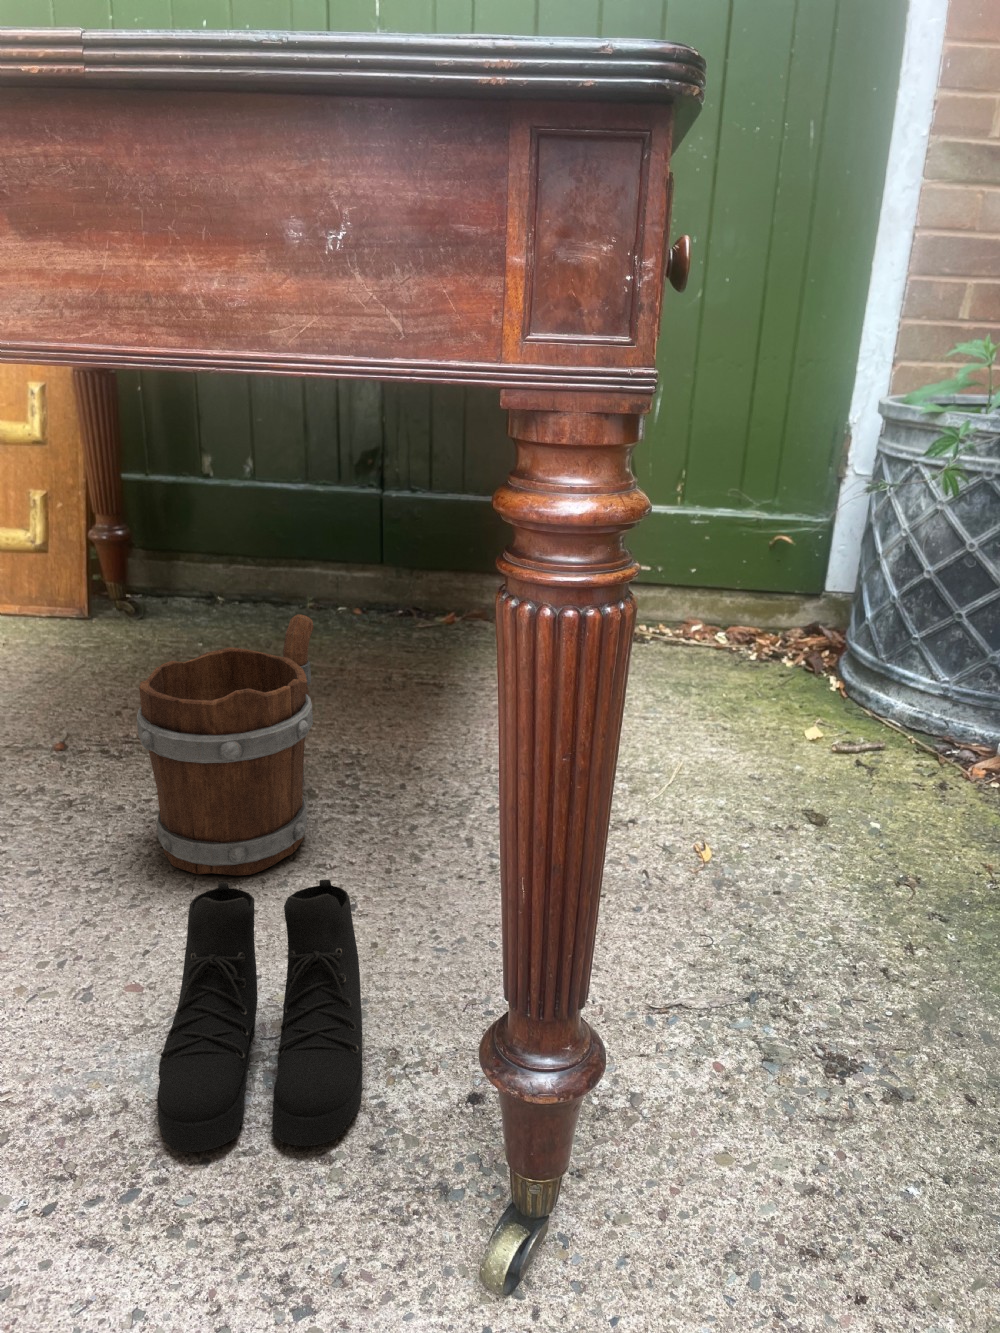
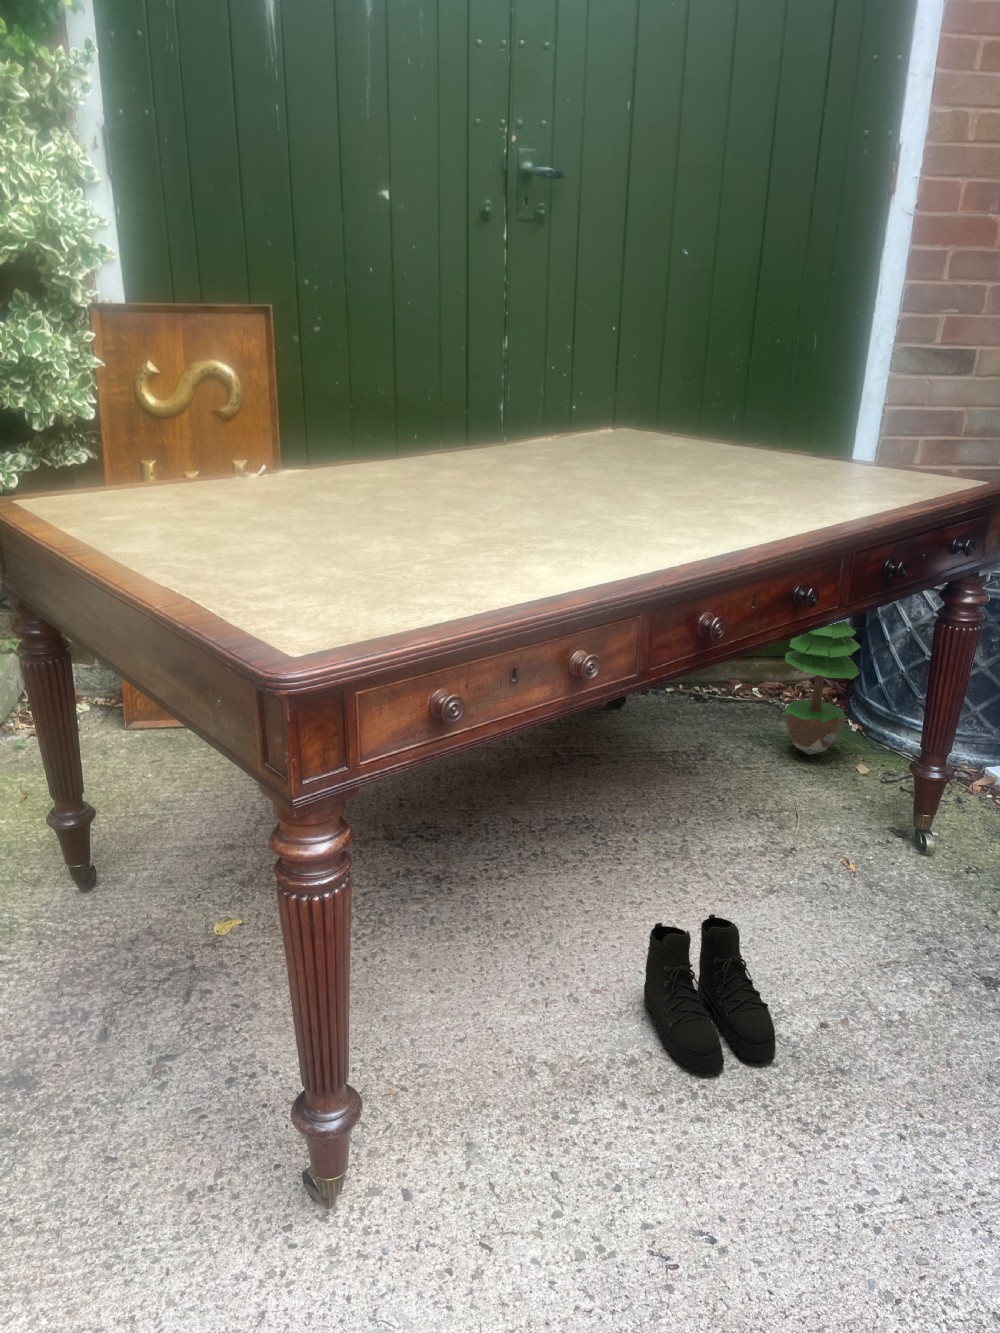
potted tree: none [704,414,814,710] -> present [785,621,861,755]
bucket: present [137,614,314,876] -> none [508,733,627,918]

